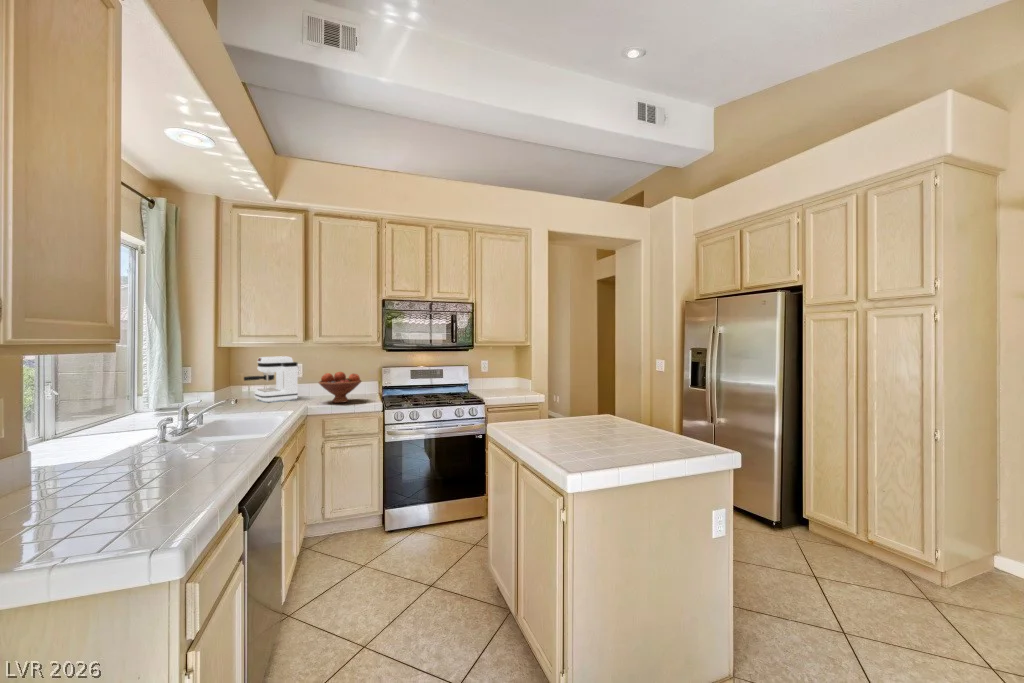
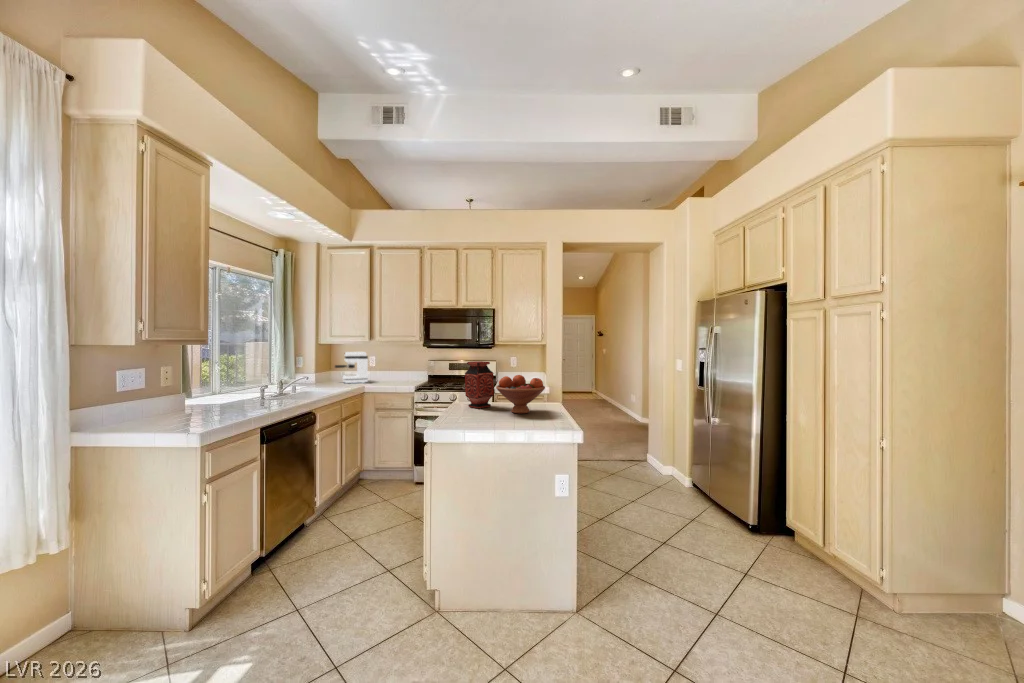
vase: none [522,369,557,430] -> present [465,361,494,408]
fruit bowl: present [319,372,361,403] -> present [496,375,545,414]

